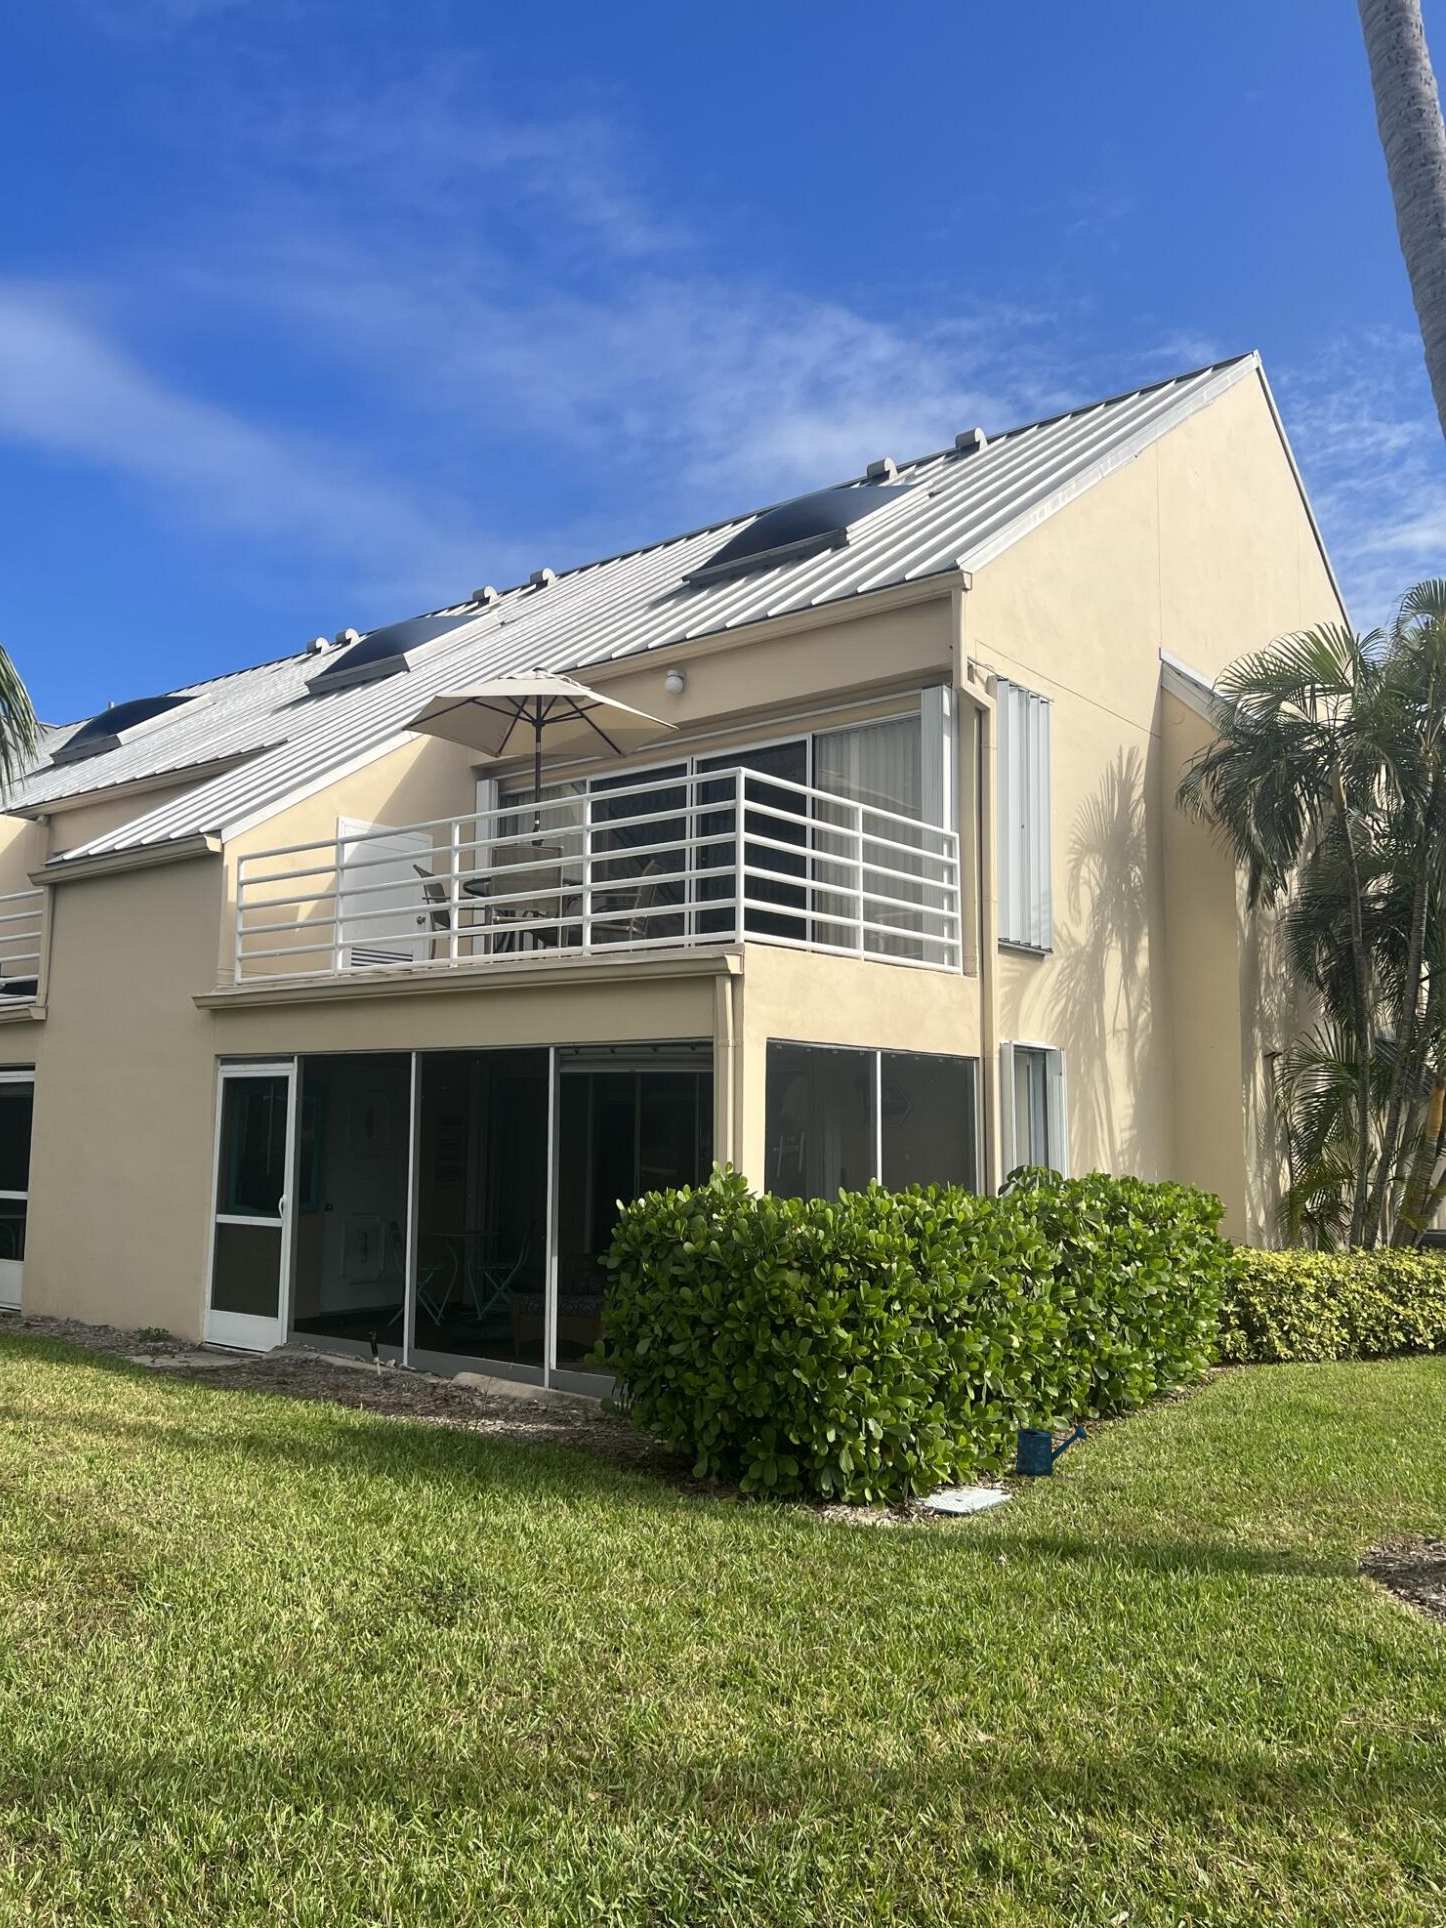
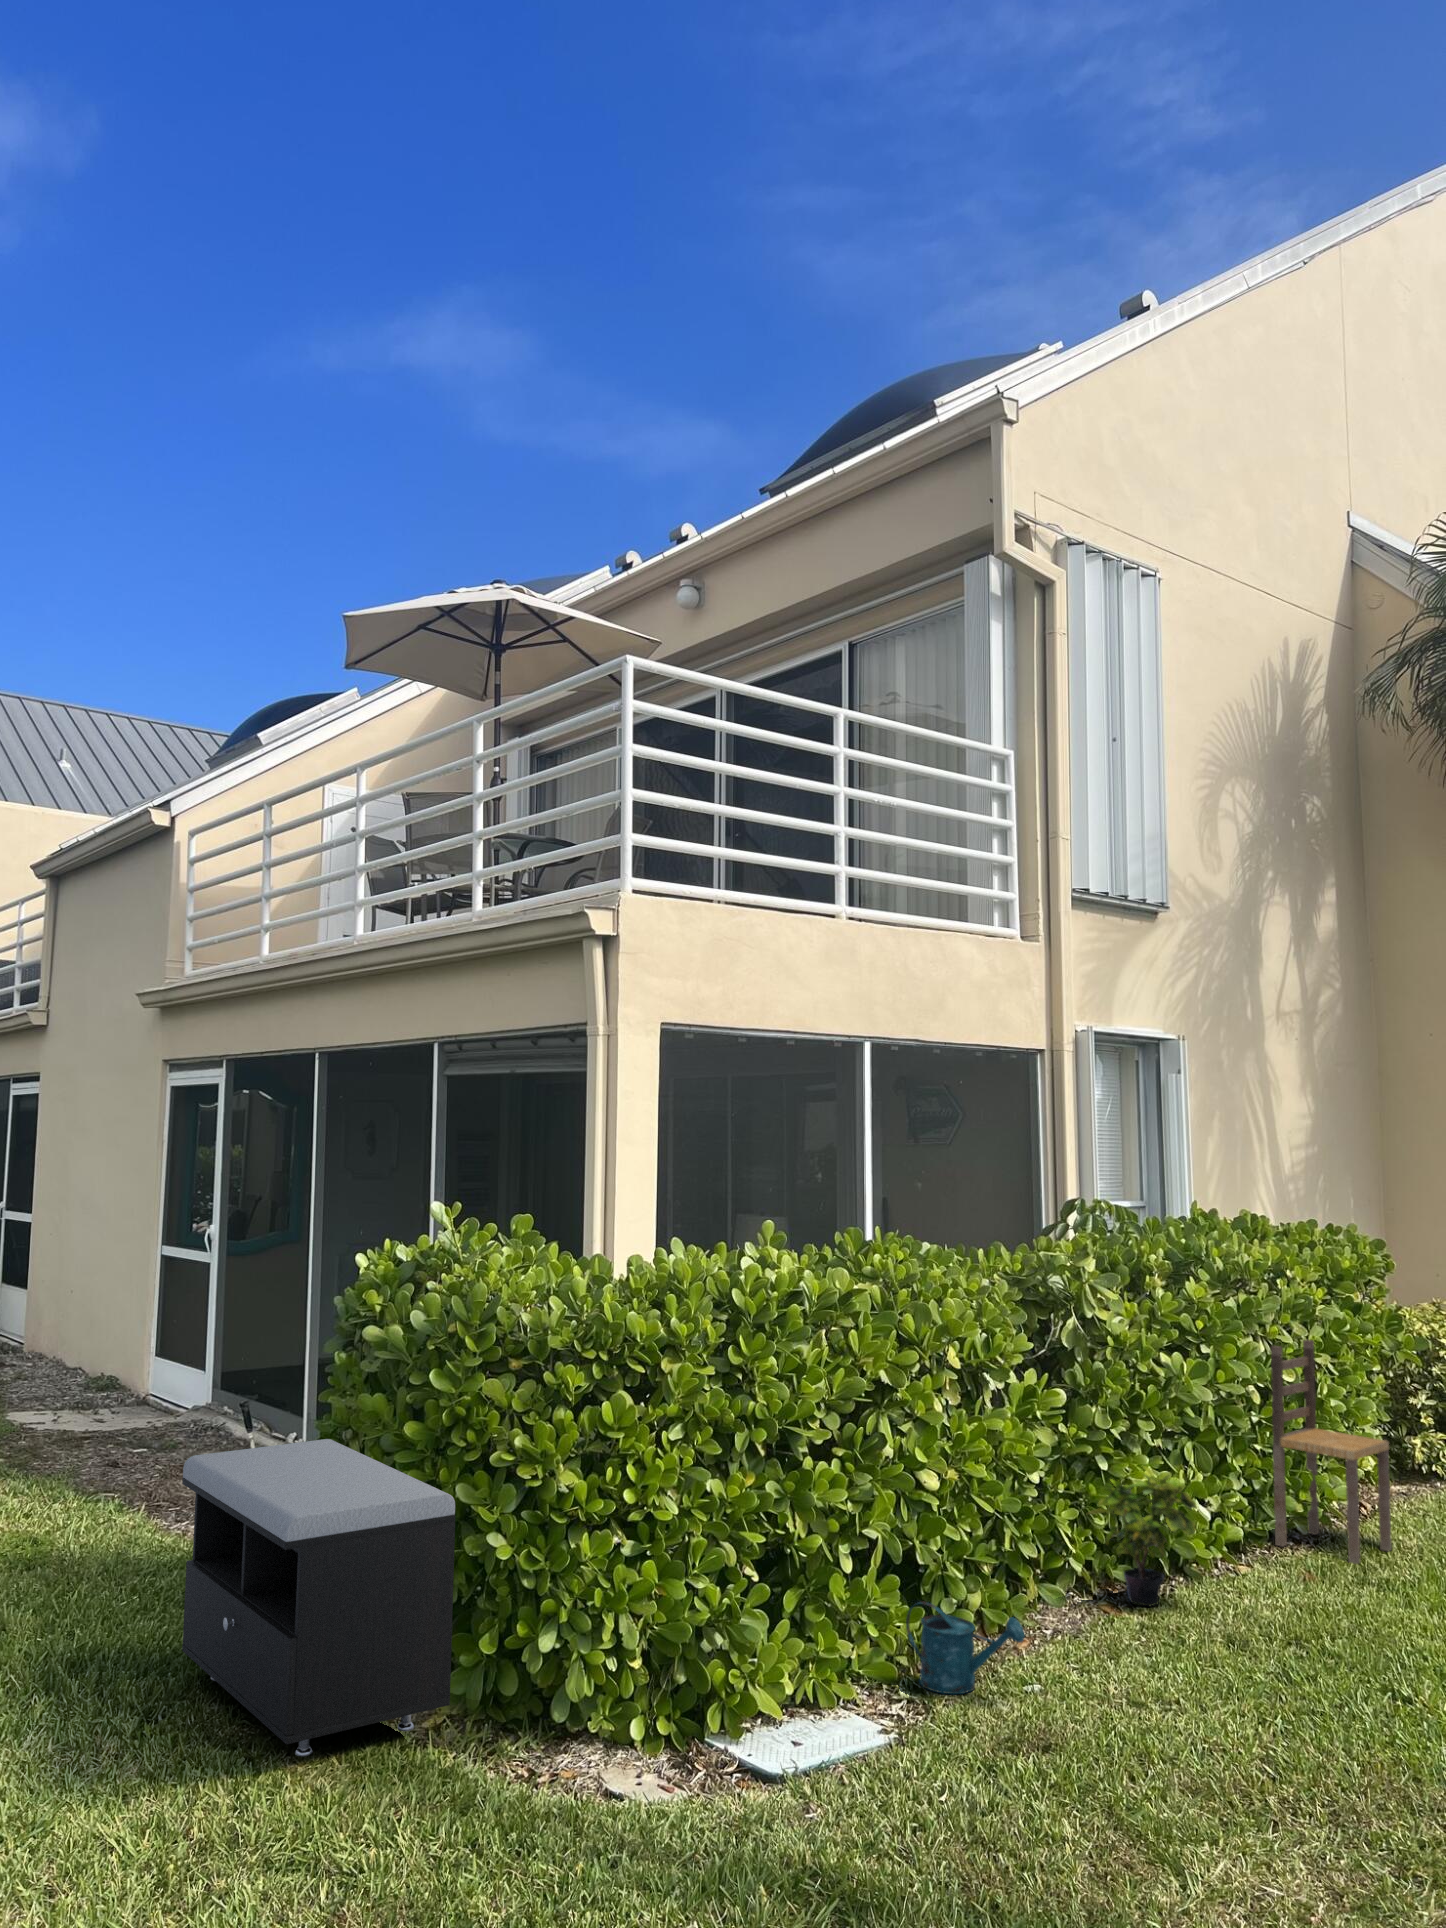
chair: none [1172,1262,1246,1409] -> present [1271,1340,1392,1564]
storage bench: none [541,1326,757,1517] -> present [182,1439,455,1756]
potted plant: none [1078,1340,1152,1432] -> present [1088,1466,1197,1606]

